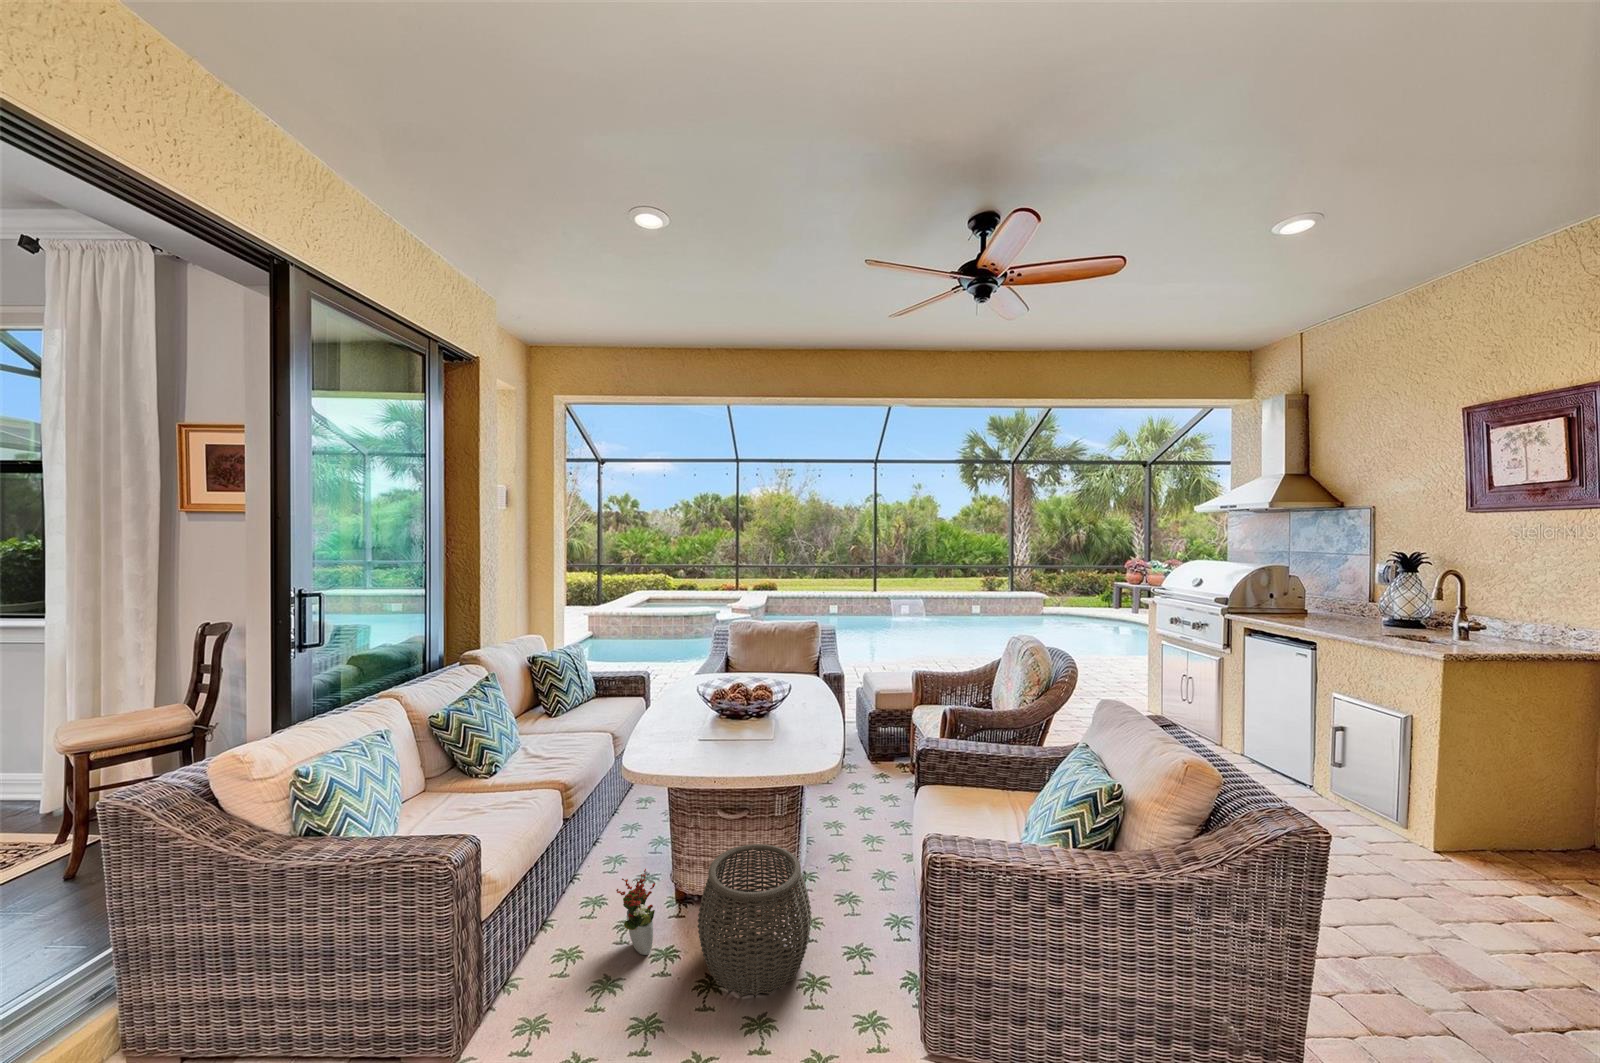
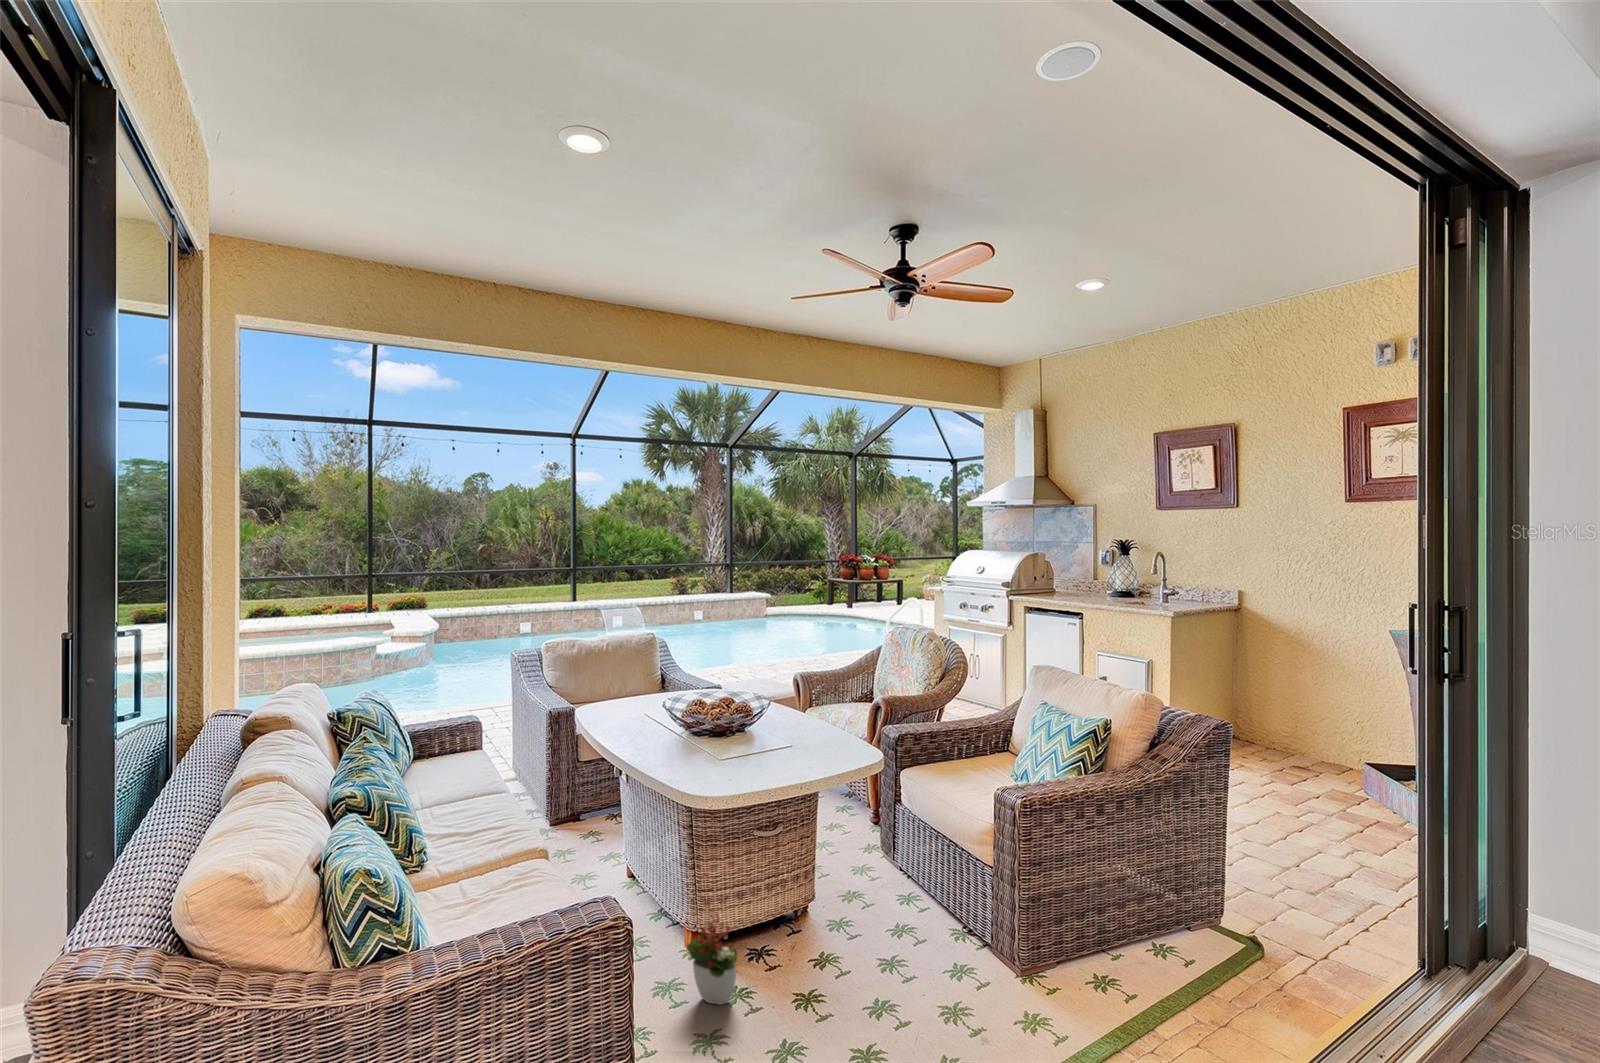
woven basket: present [698,844,812,996] -> none [779,849,899,997]

